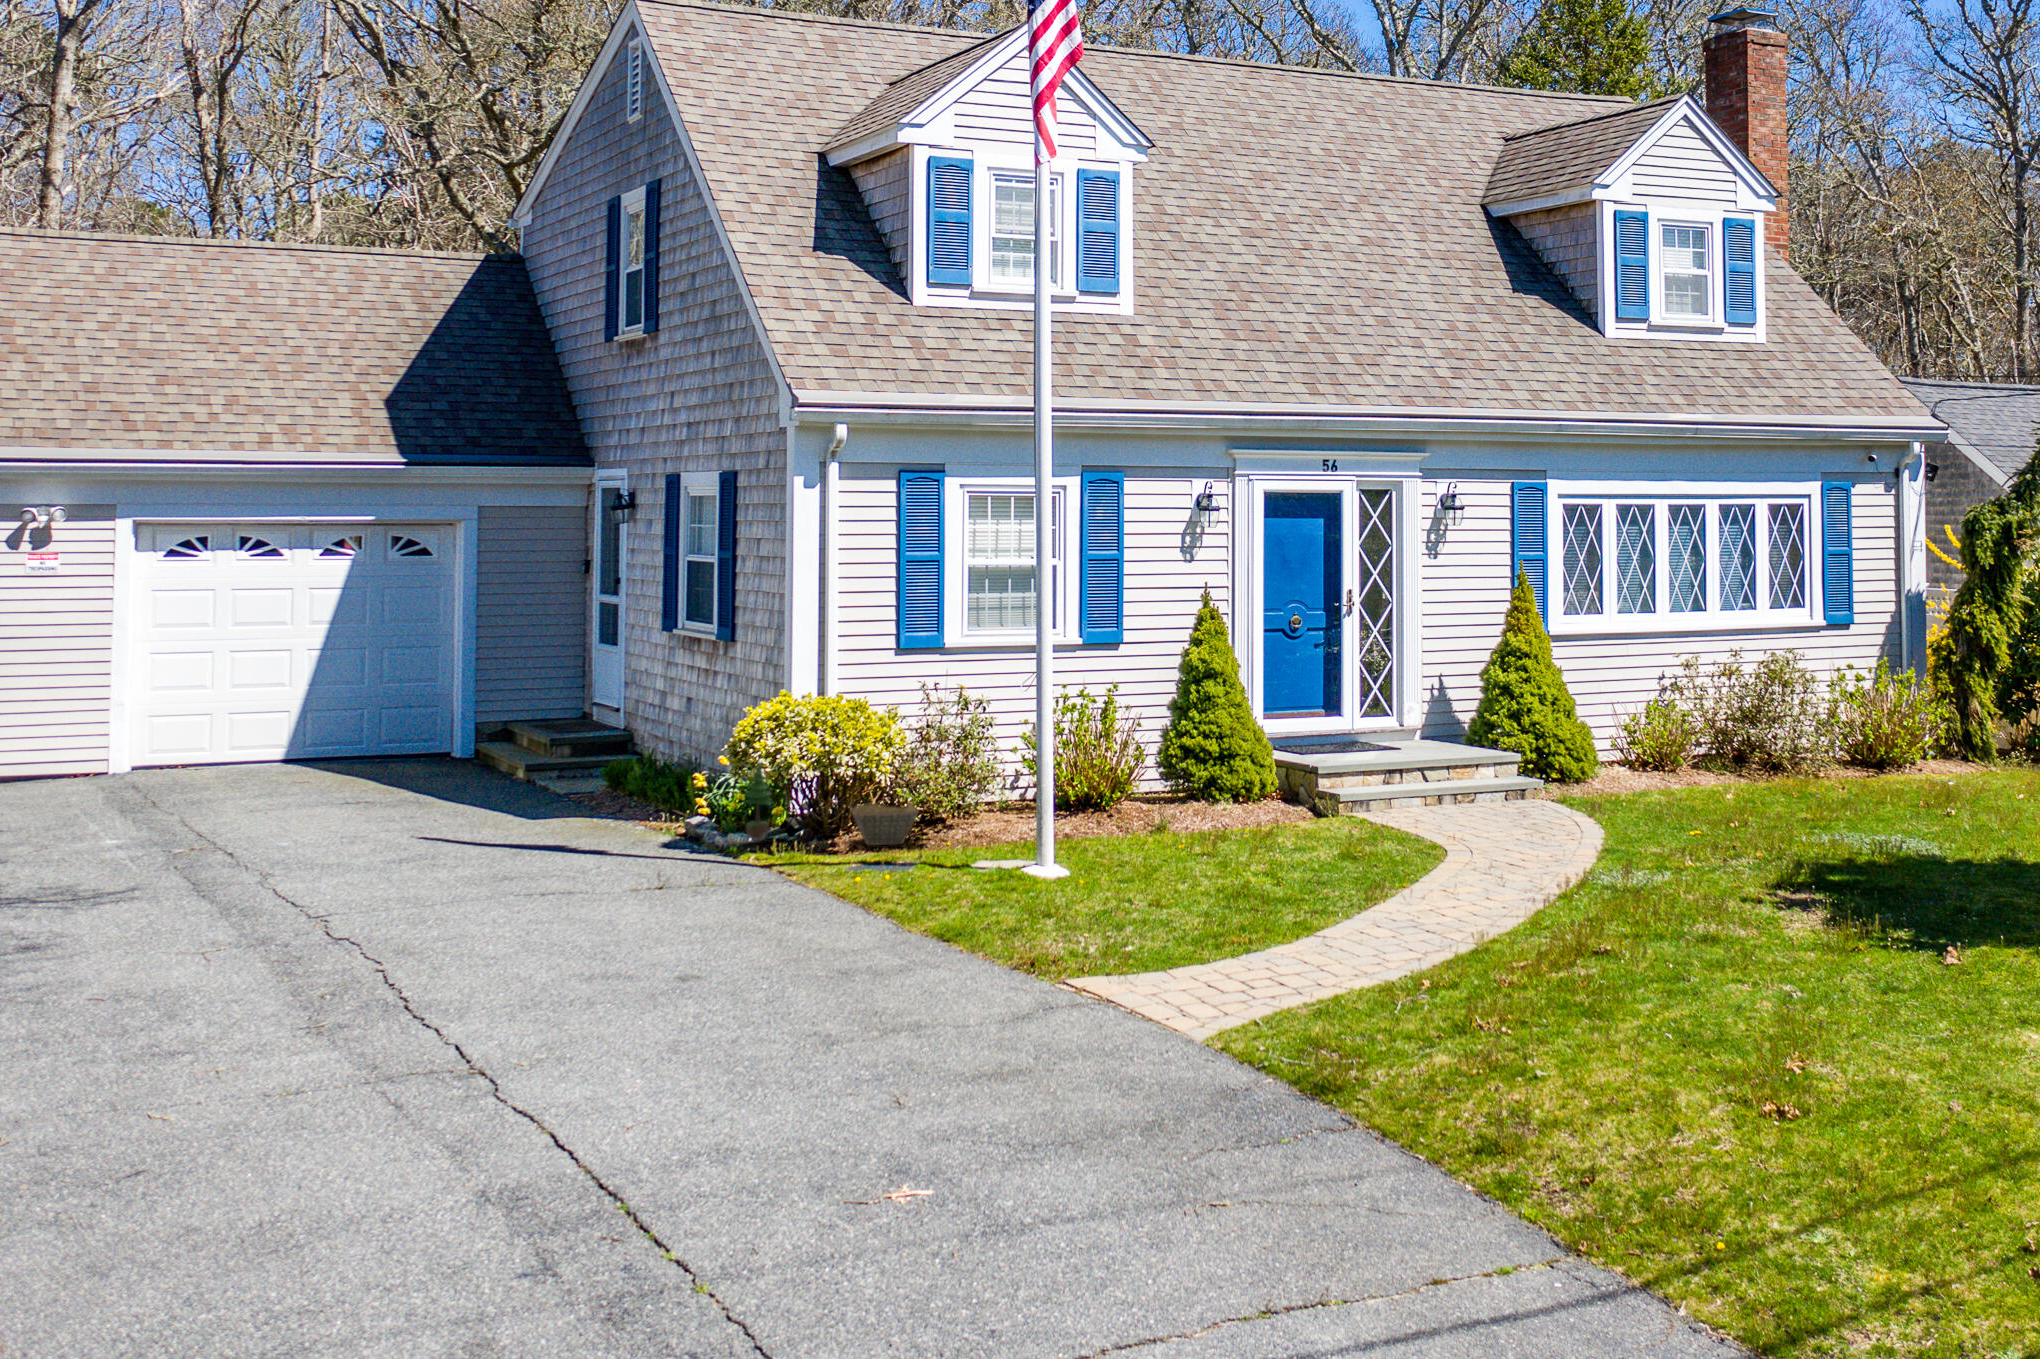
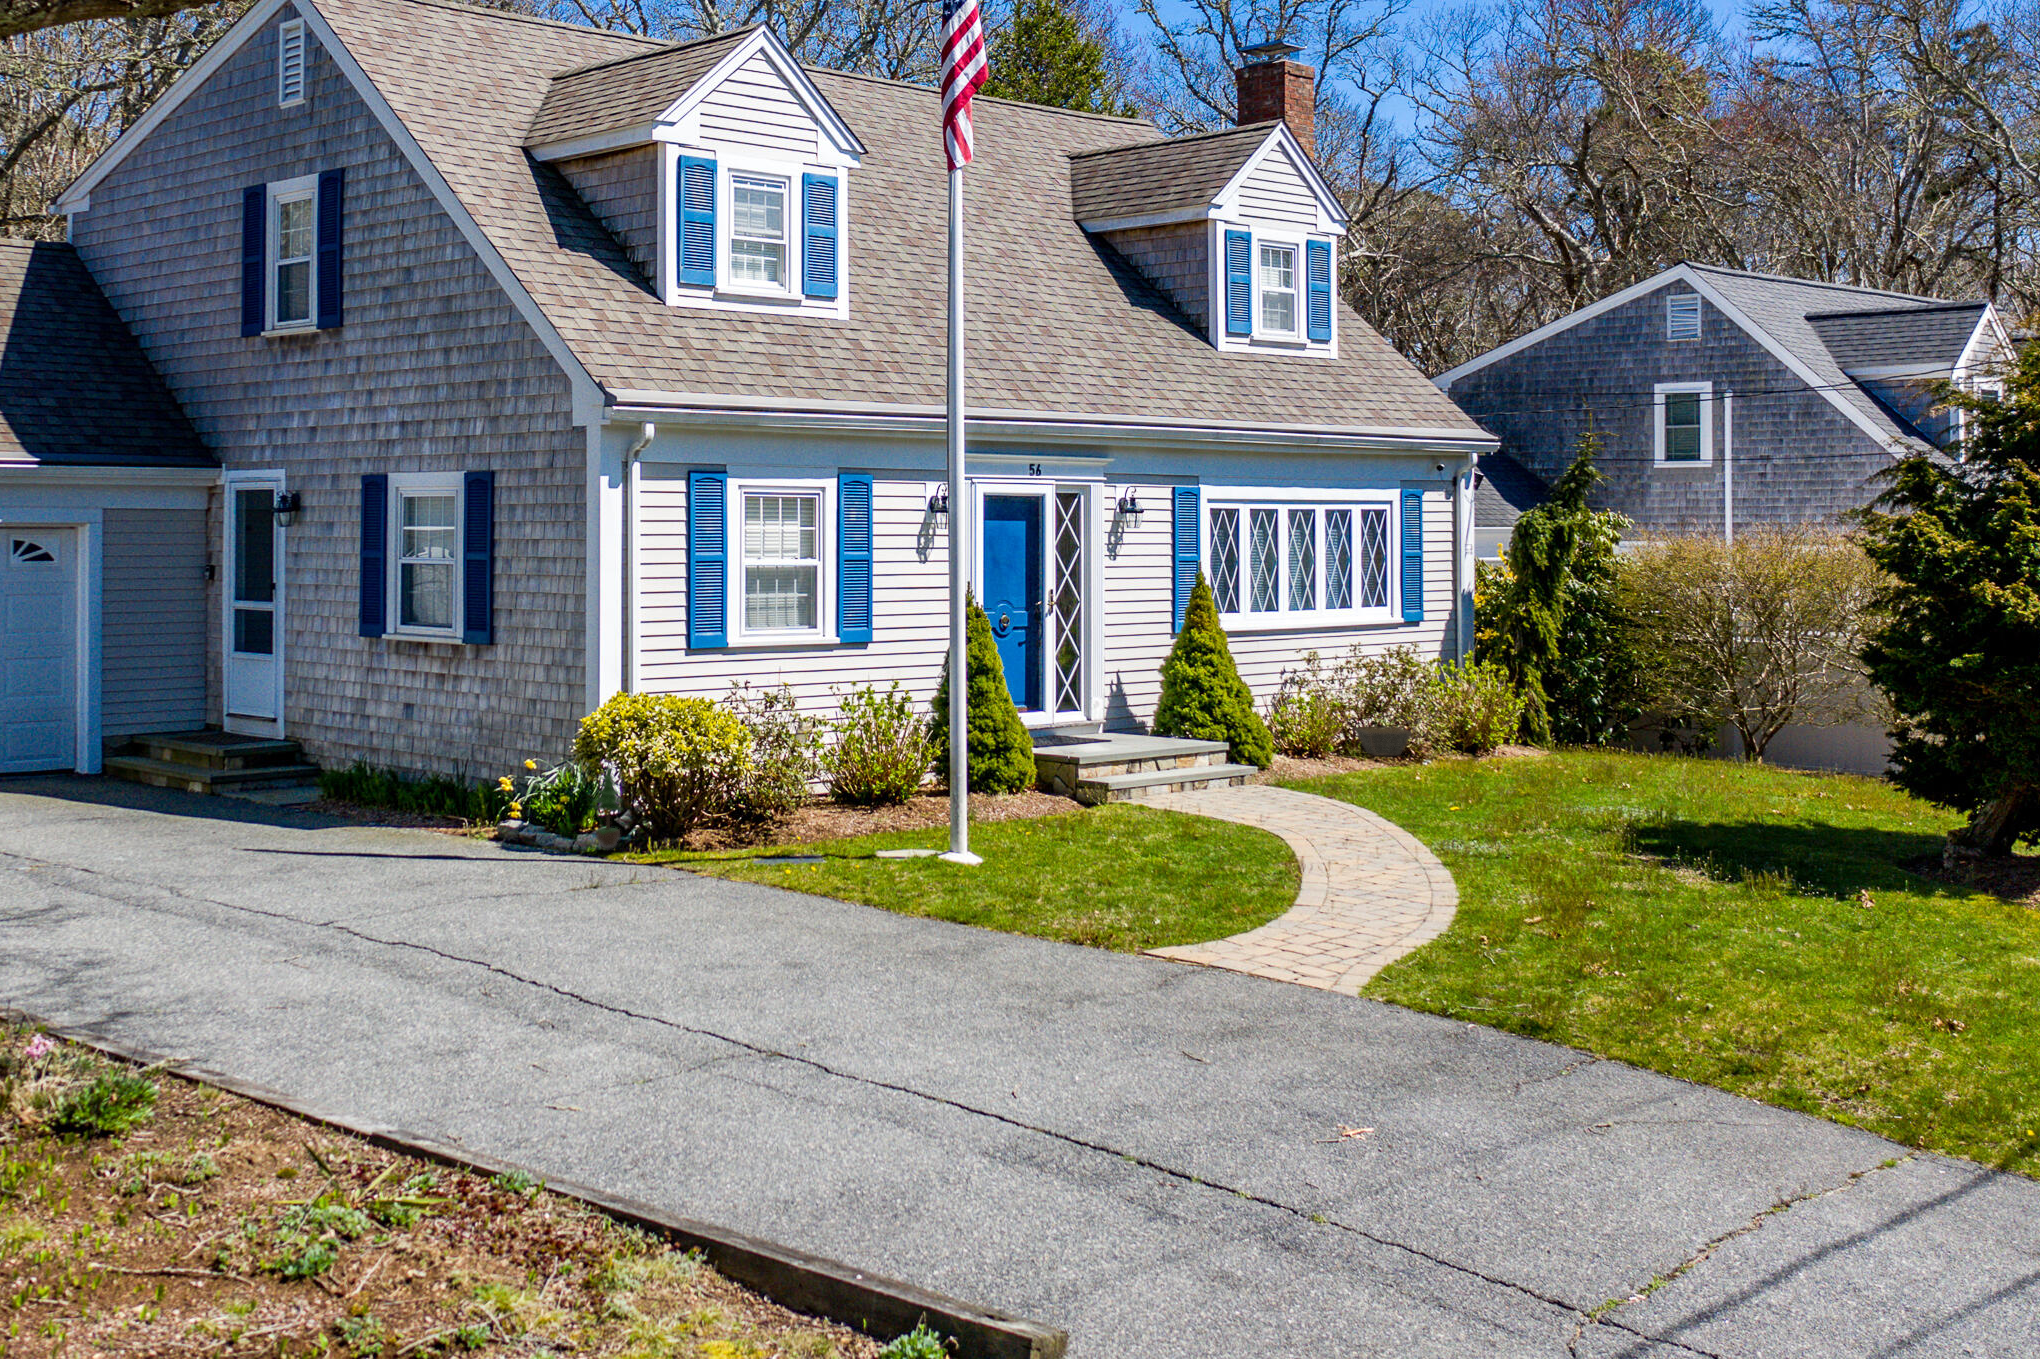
basket: present [851,803,918,846] -> present [1354,727,1413,756]

